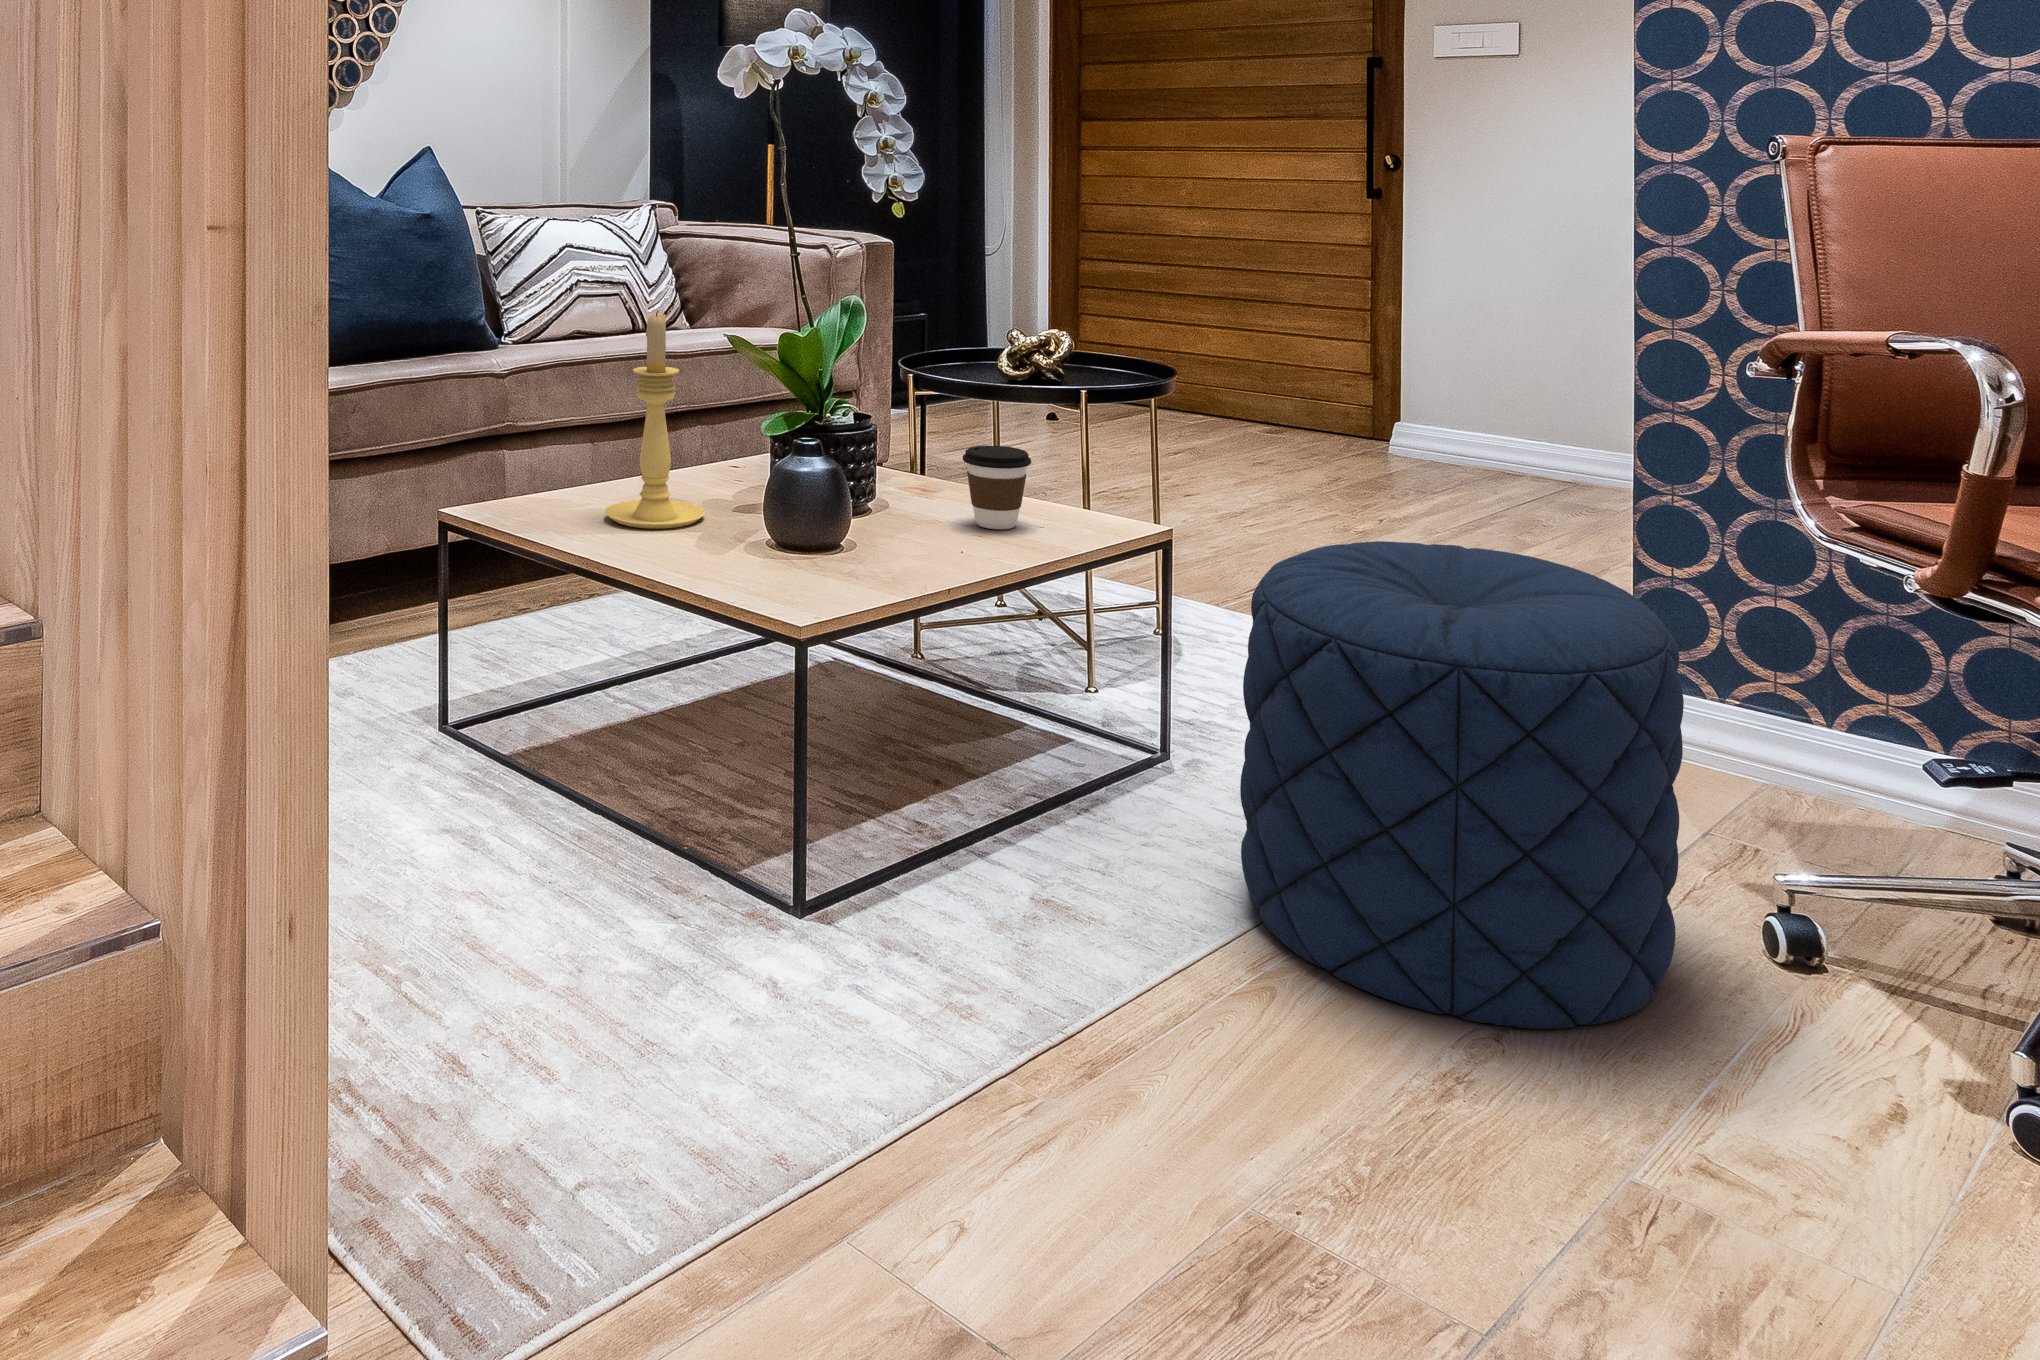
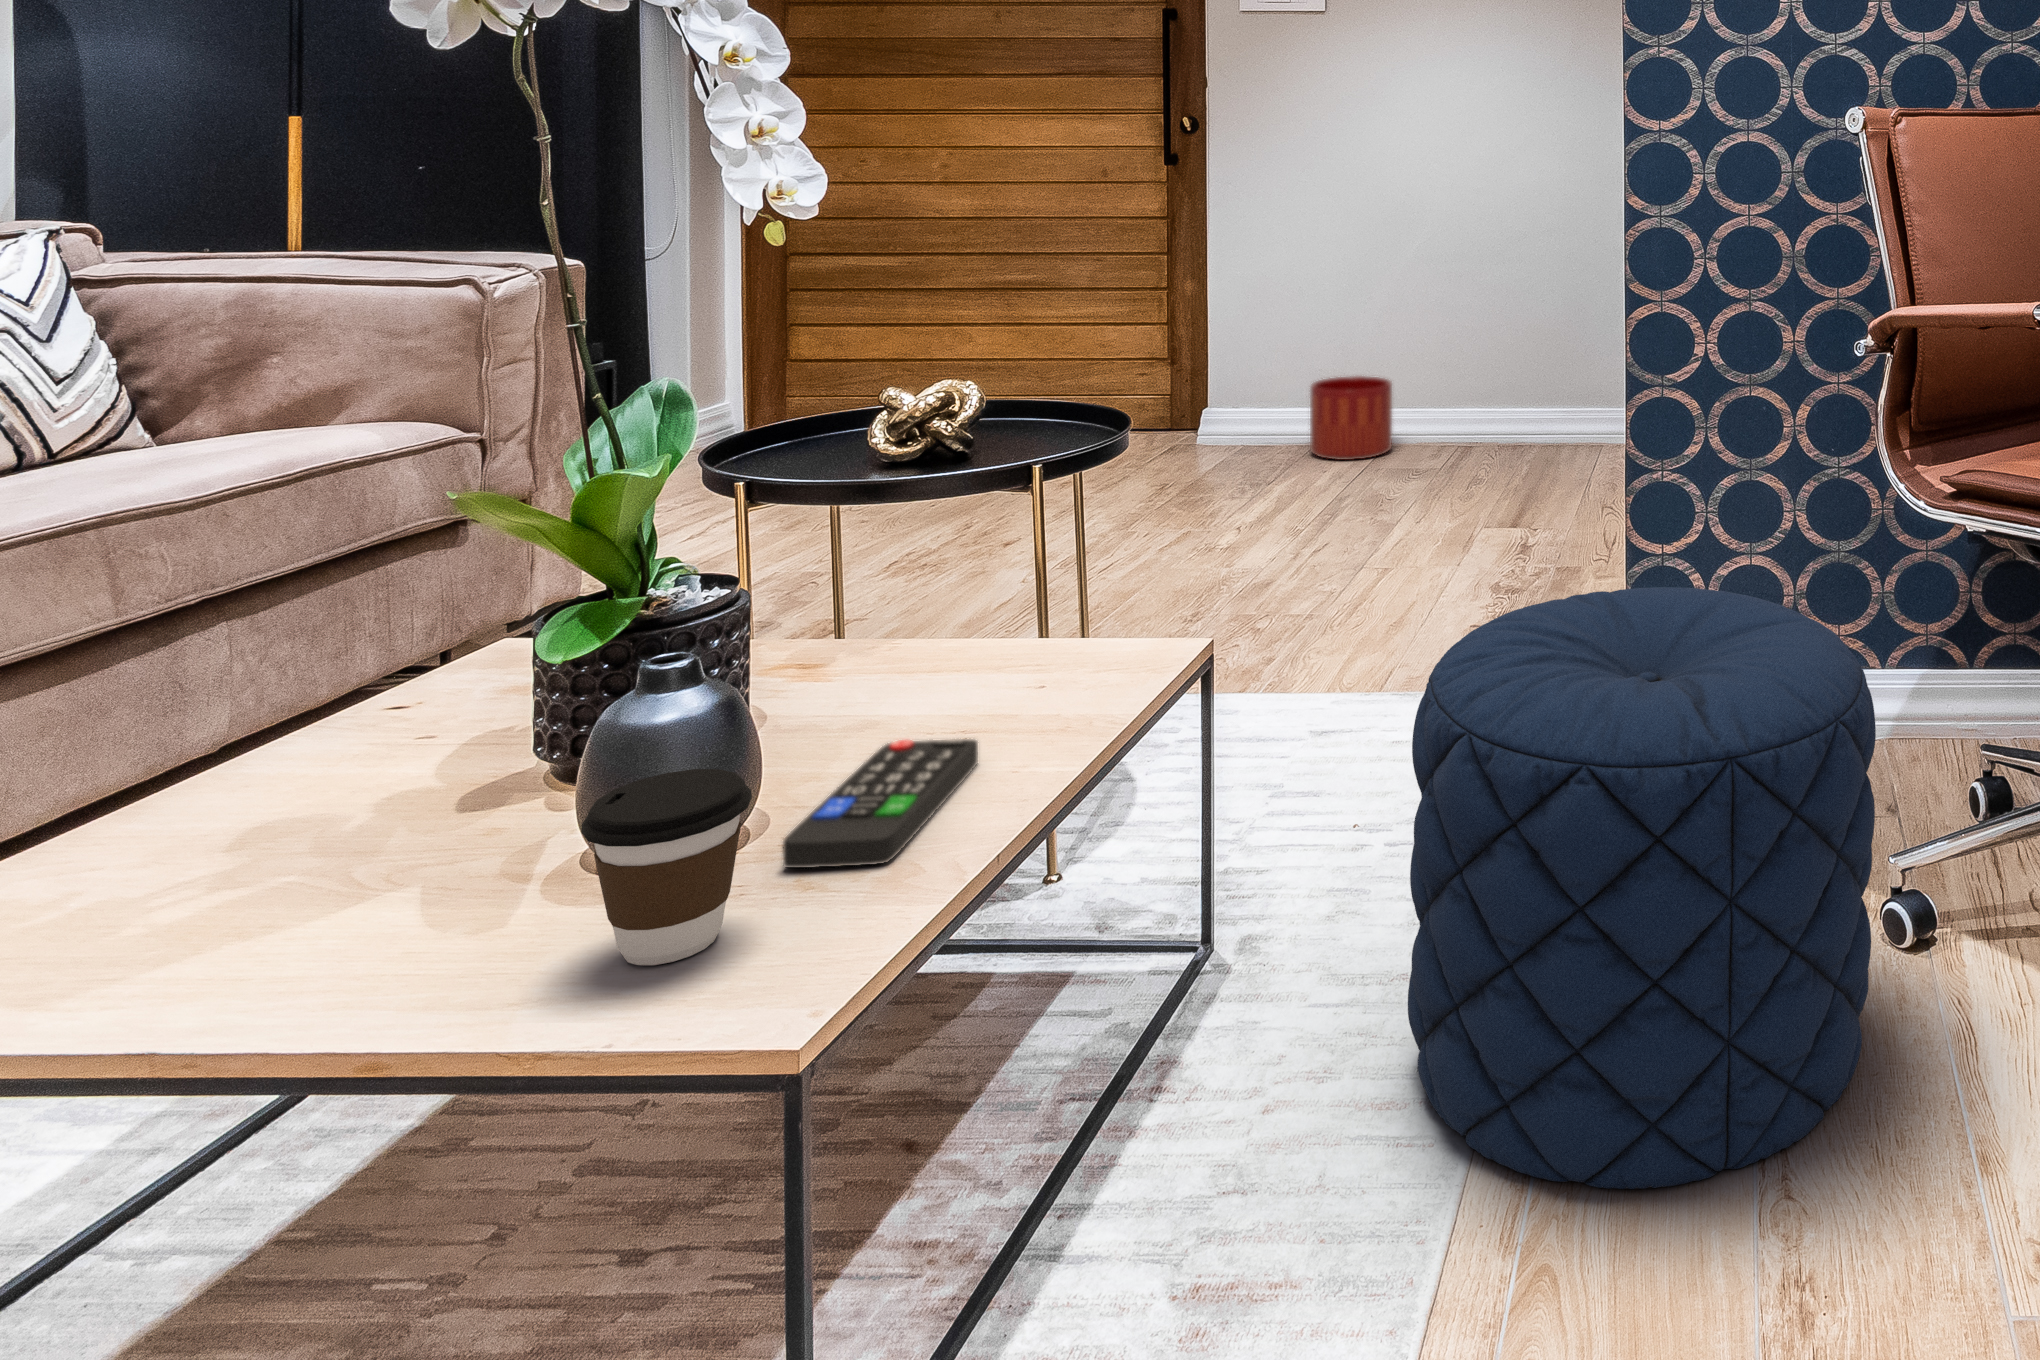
candle holder: present [605,310,705,529] -> none [124,471,397,924]
planter: none [1475,405,1564,485] -> present [1310,376,1392,460]
coffee cup: present [963,446,1031,529] -> present [581,769,752,965]
remote control: none [847,526,974,578] -> present [783,739,978,868]

